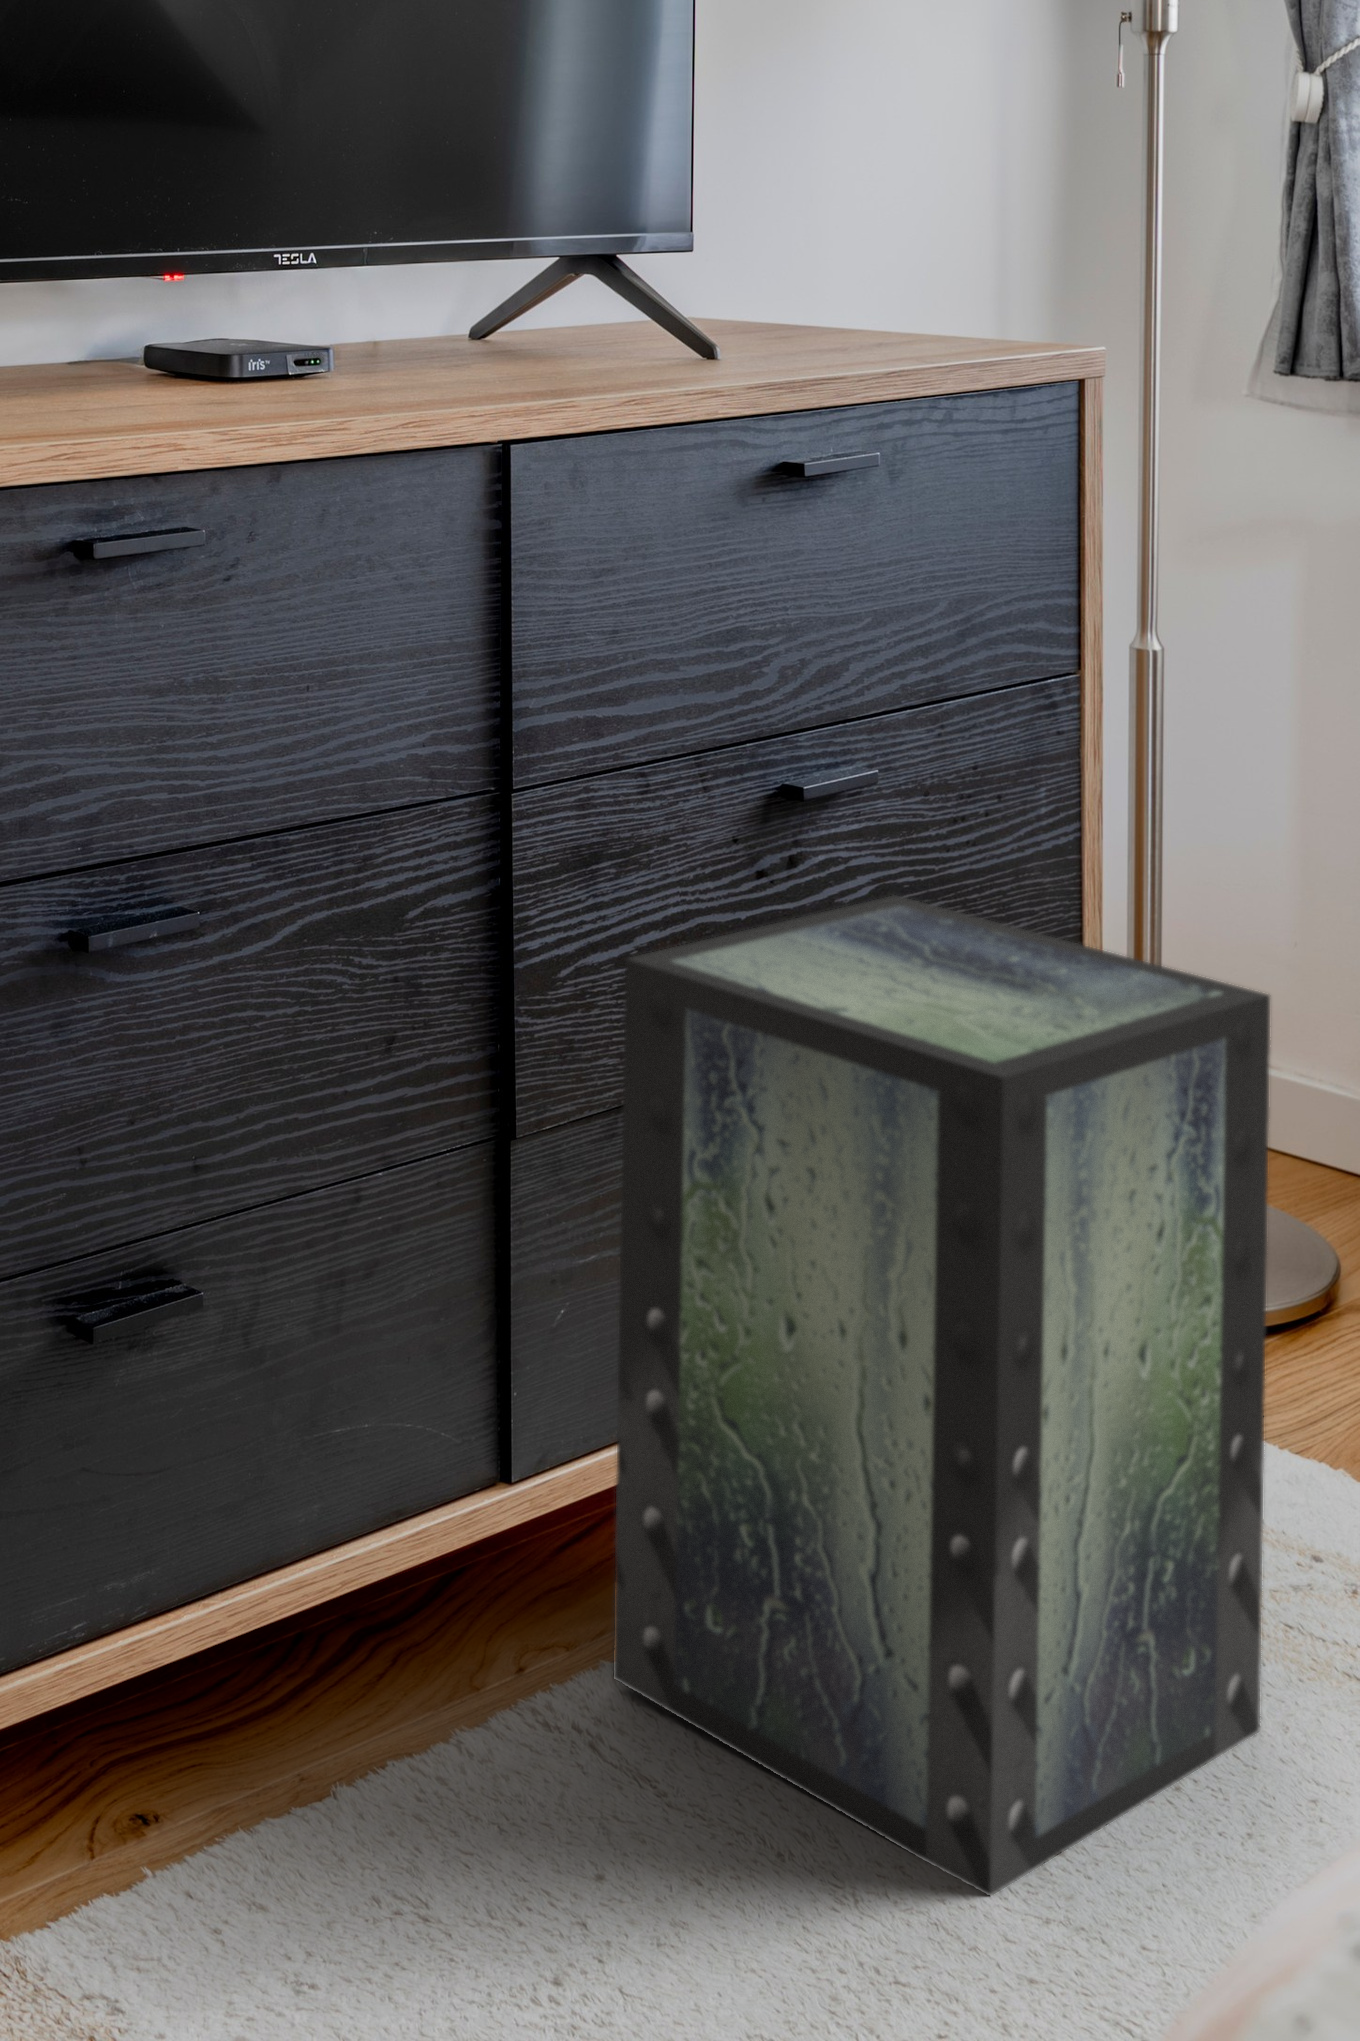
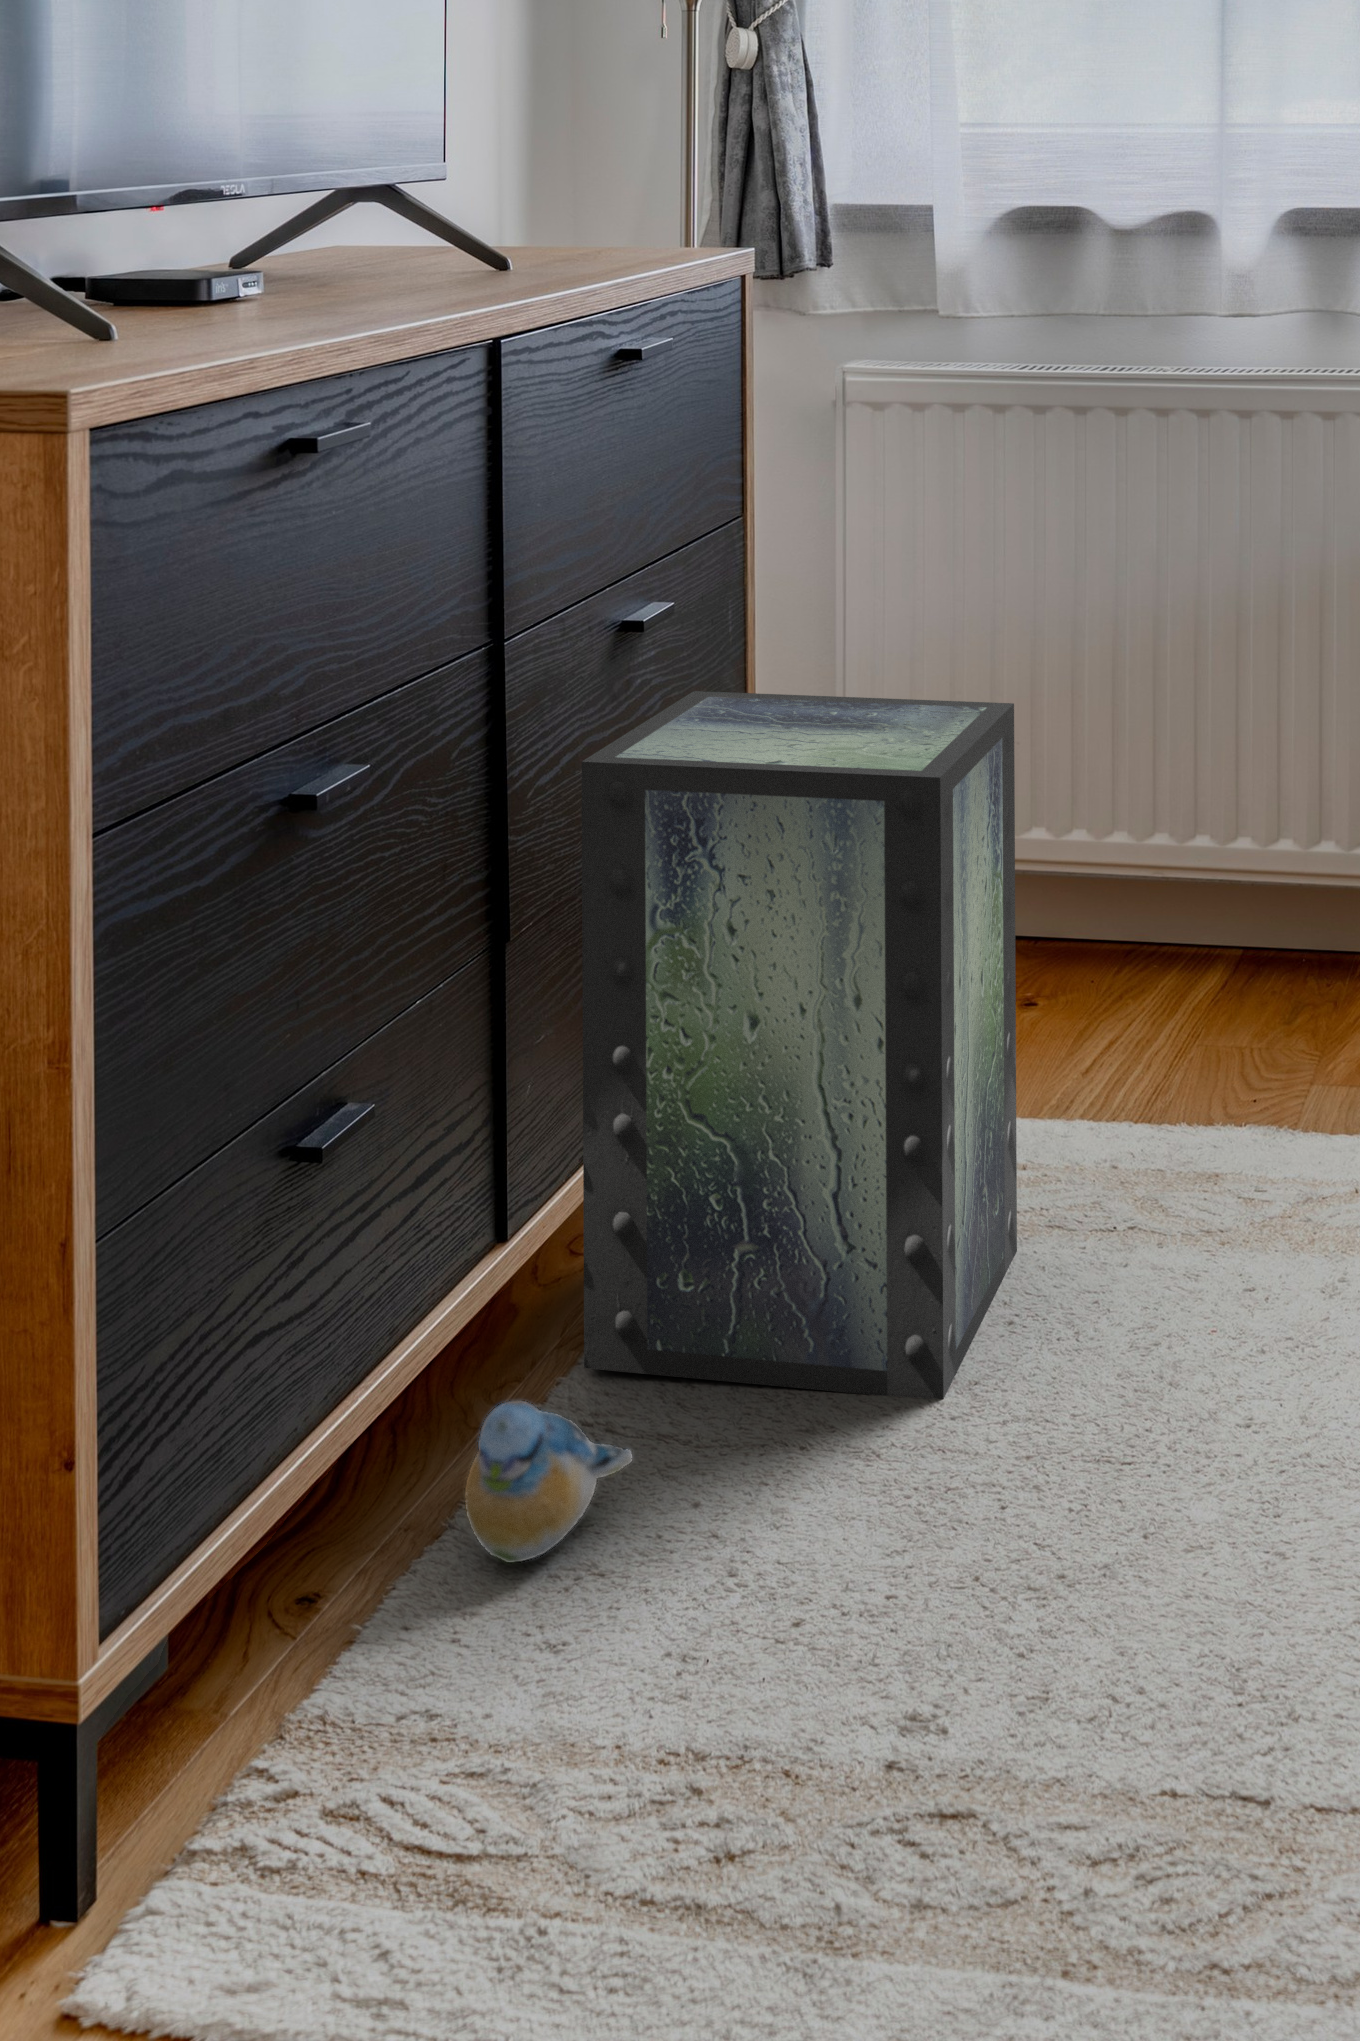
plush toy: none [292,1693,528,1889] -> present [464,1400,632,1563]

